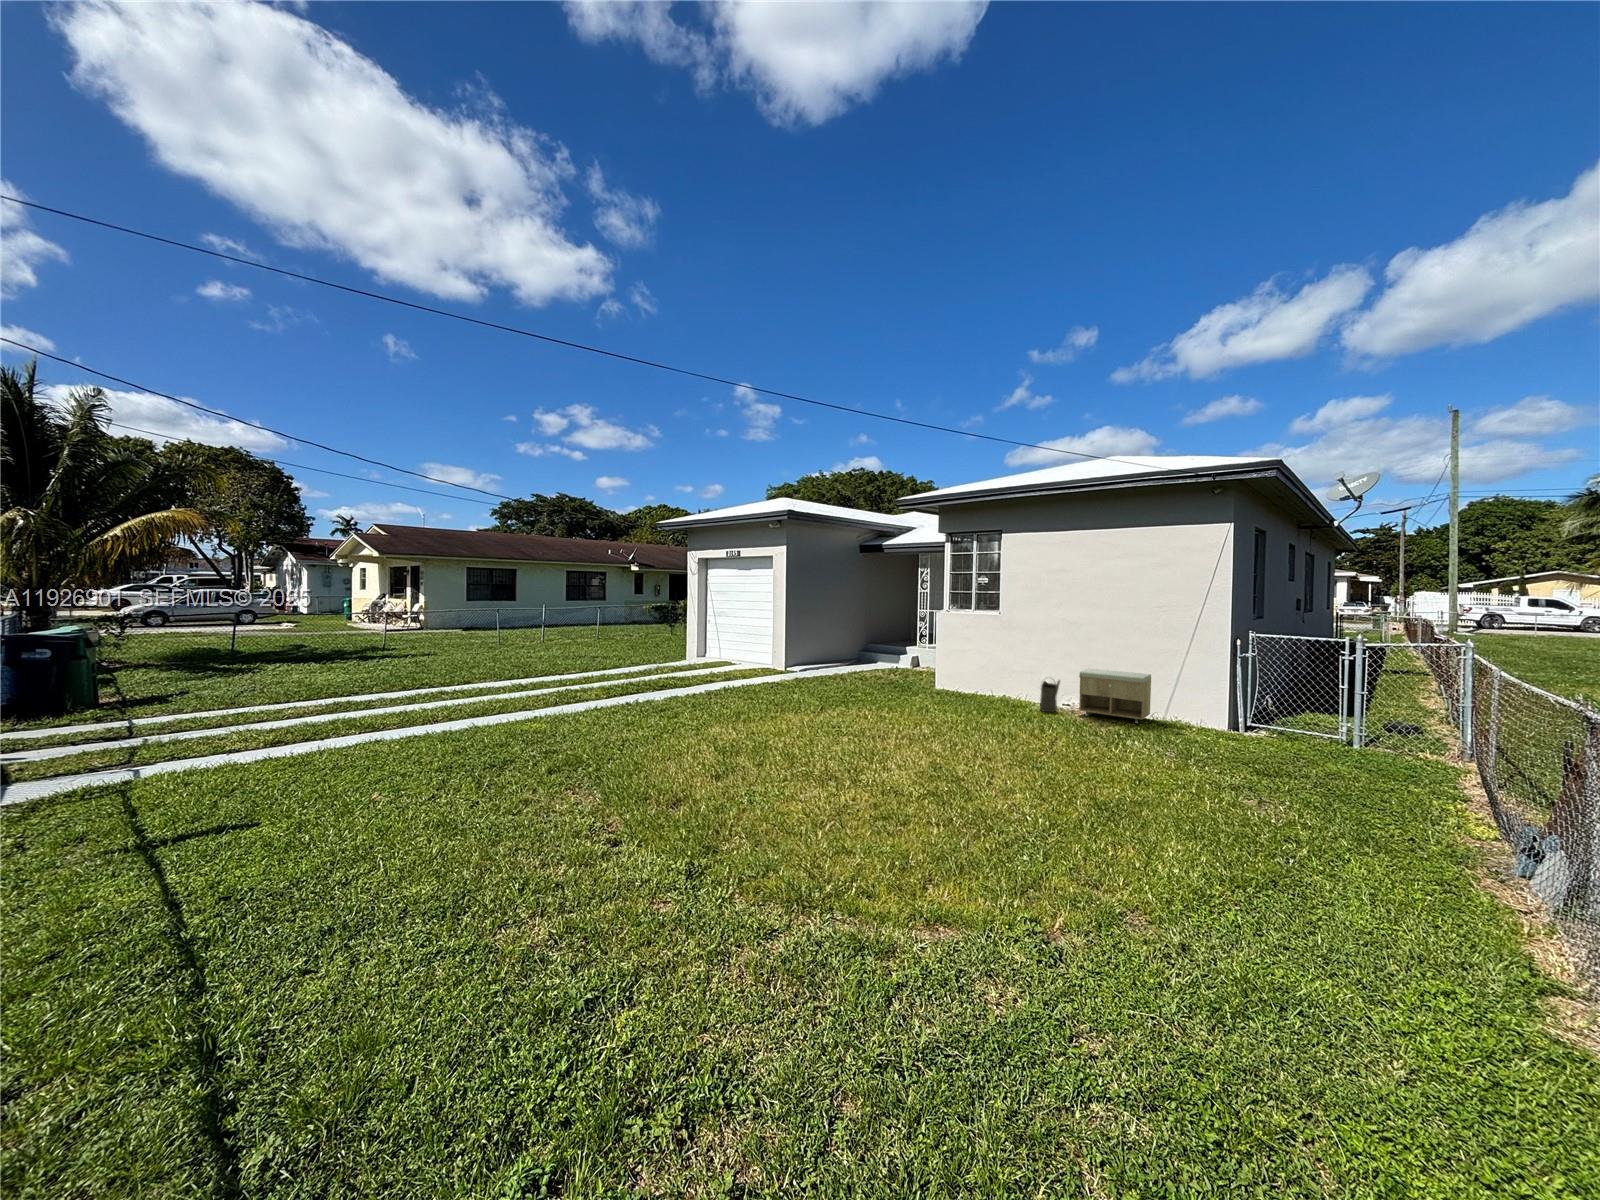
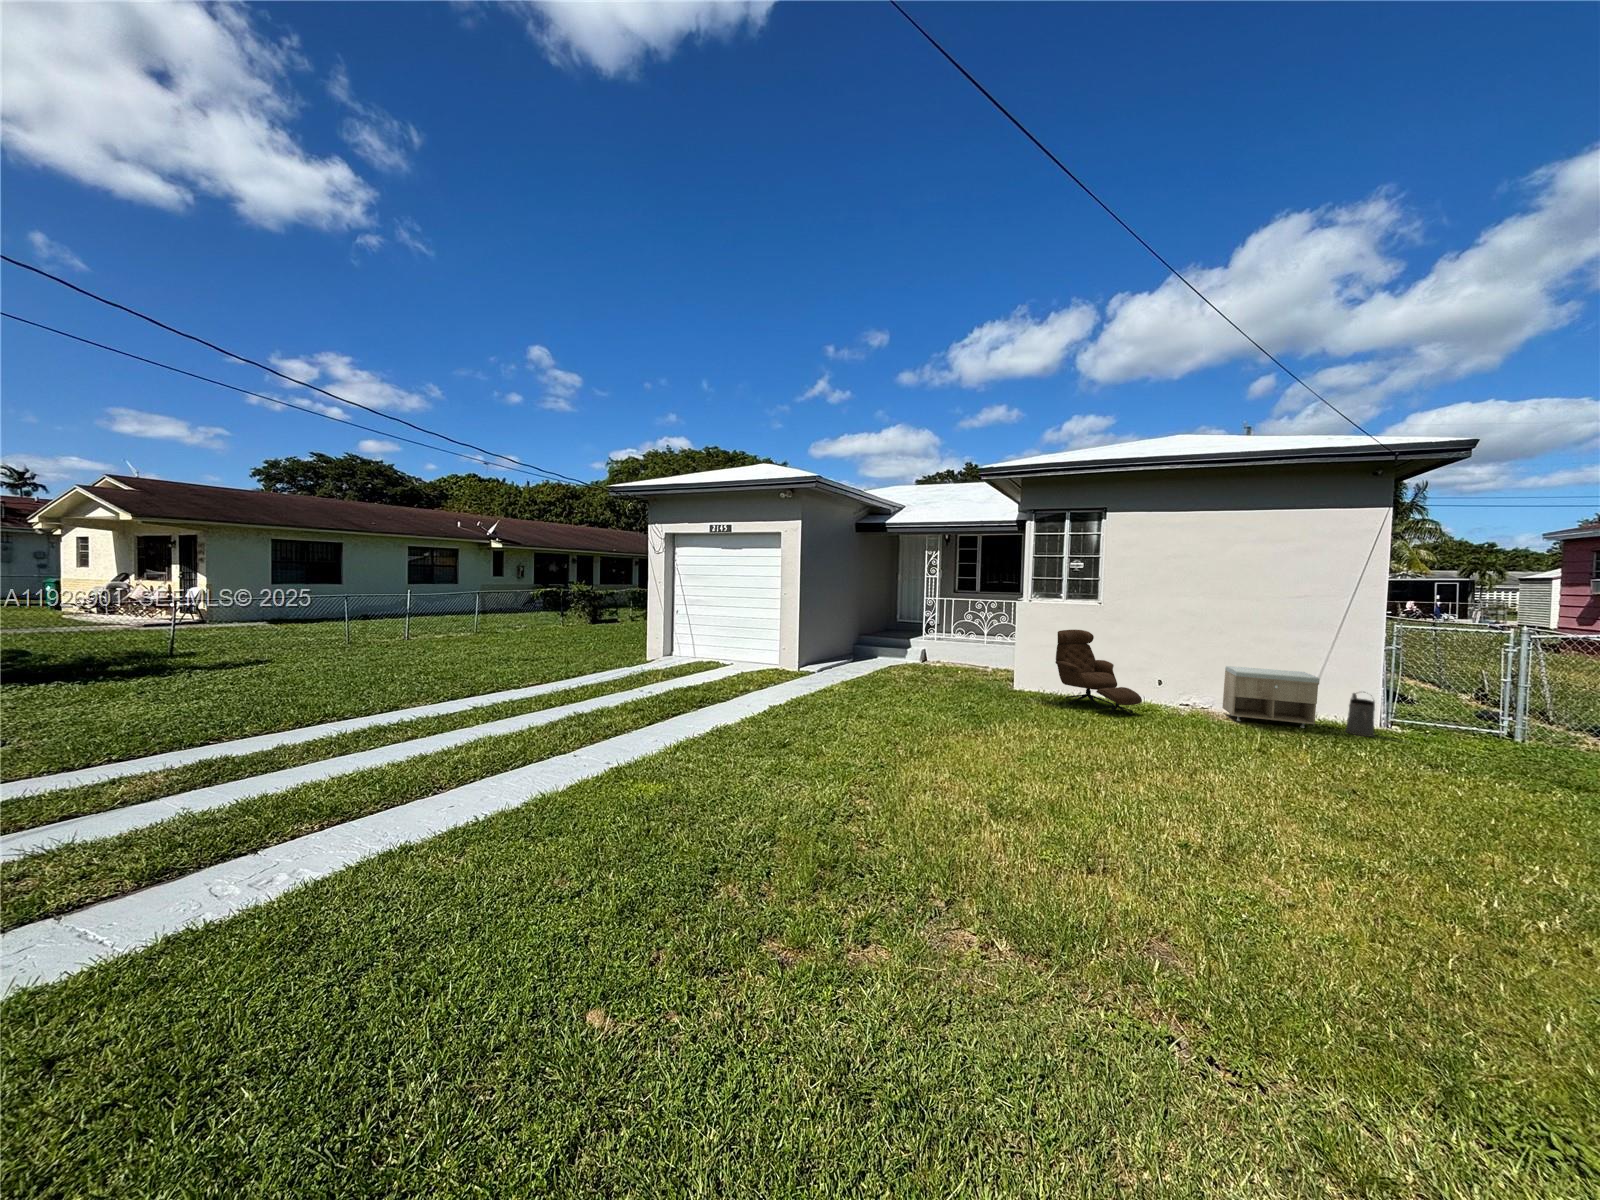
lounge chair: none [954,636,1009,708] -> present [1055,630,1142,716]
watering can: present [1039,679,1060,712] -> present [1345,693,1375,737]

